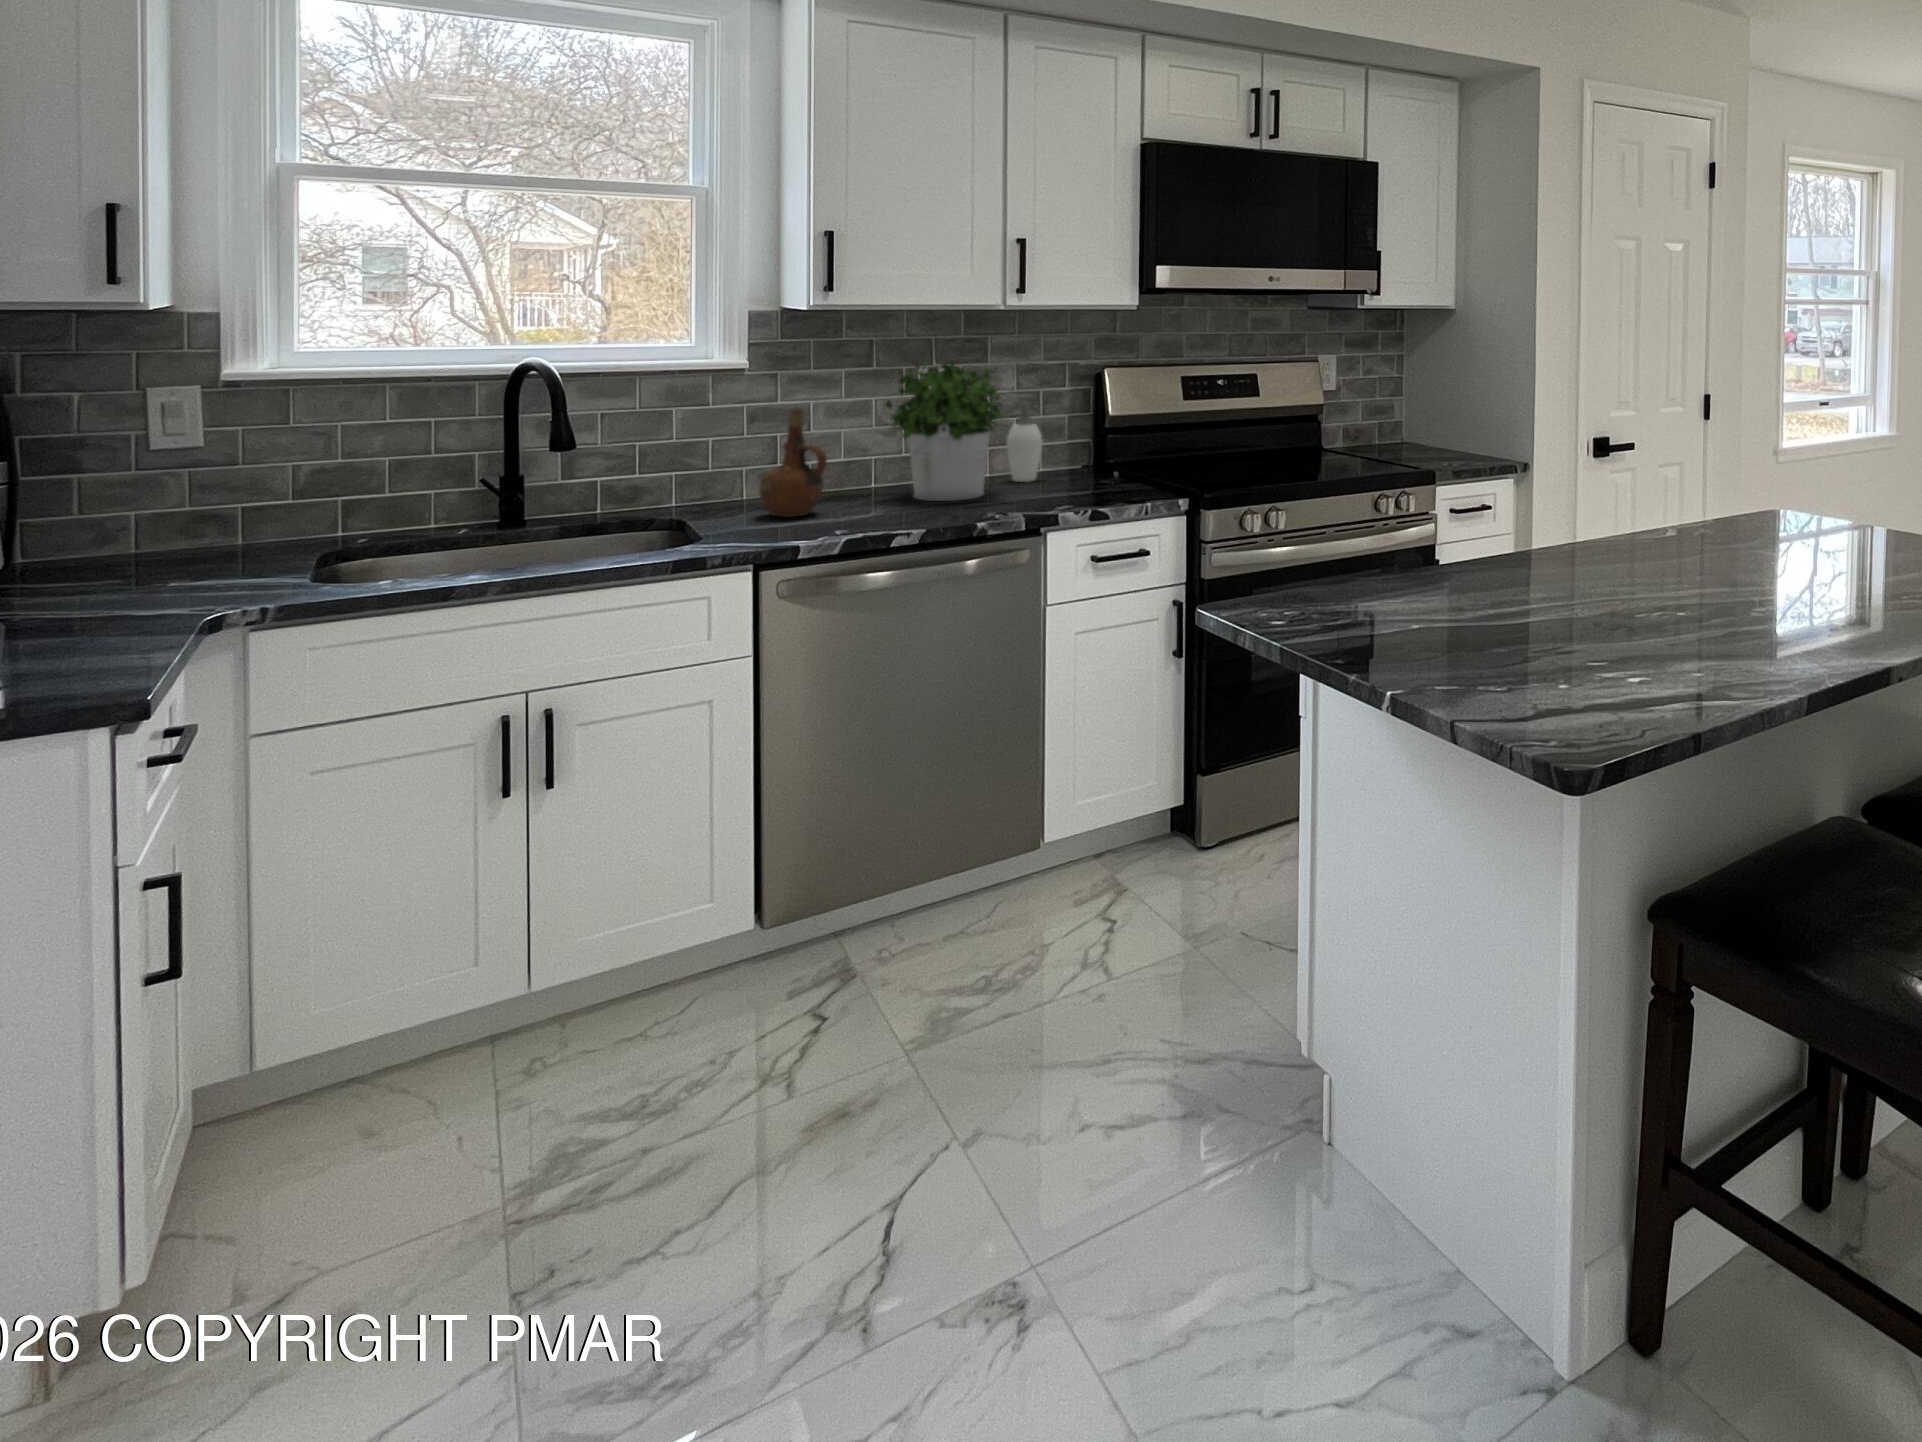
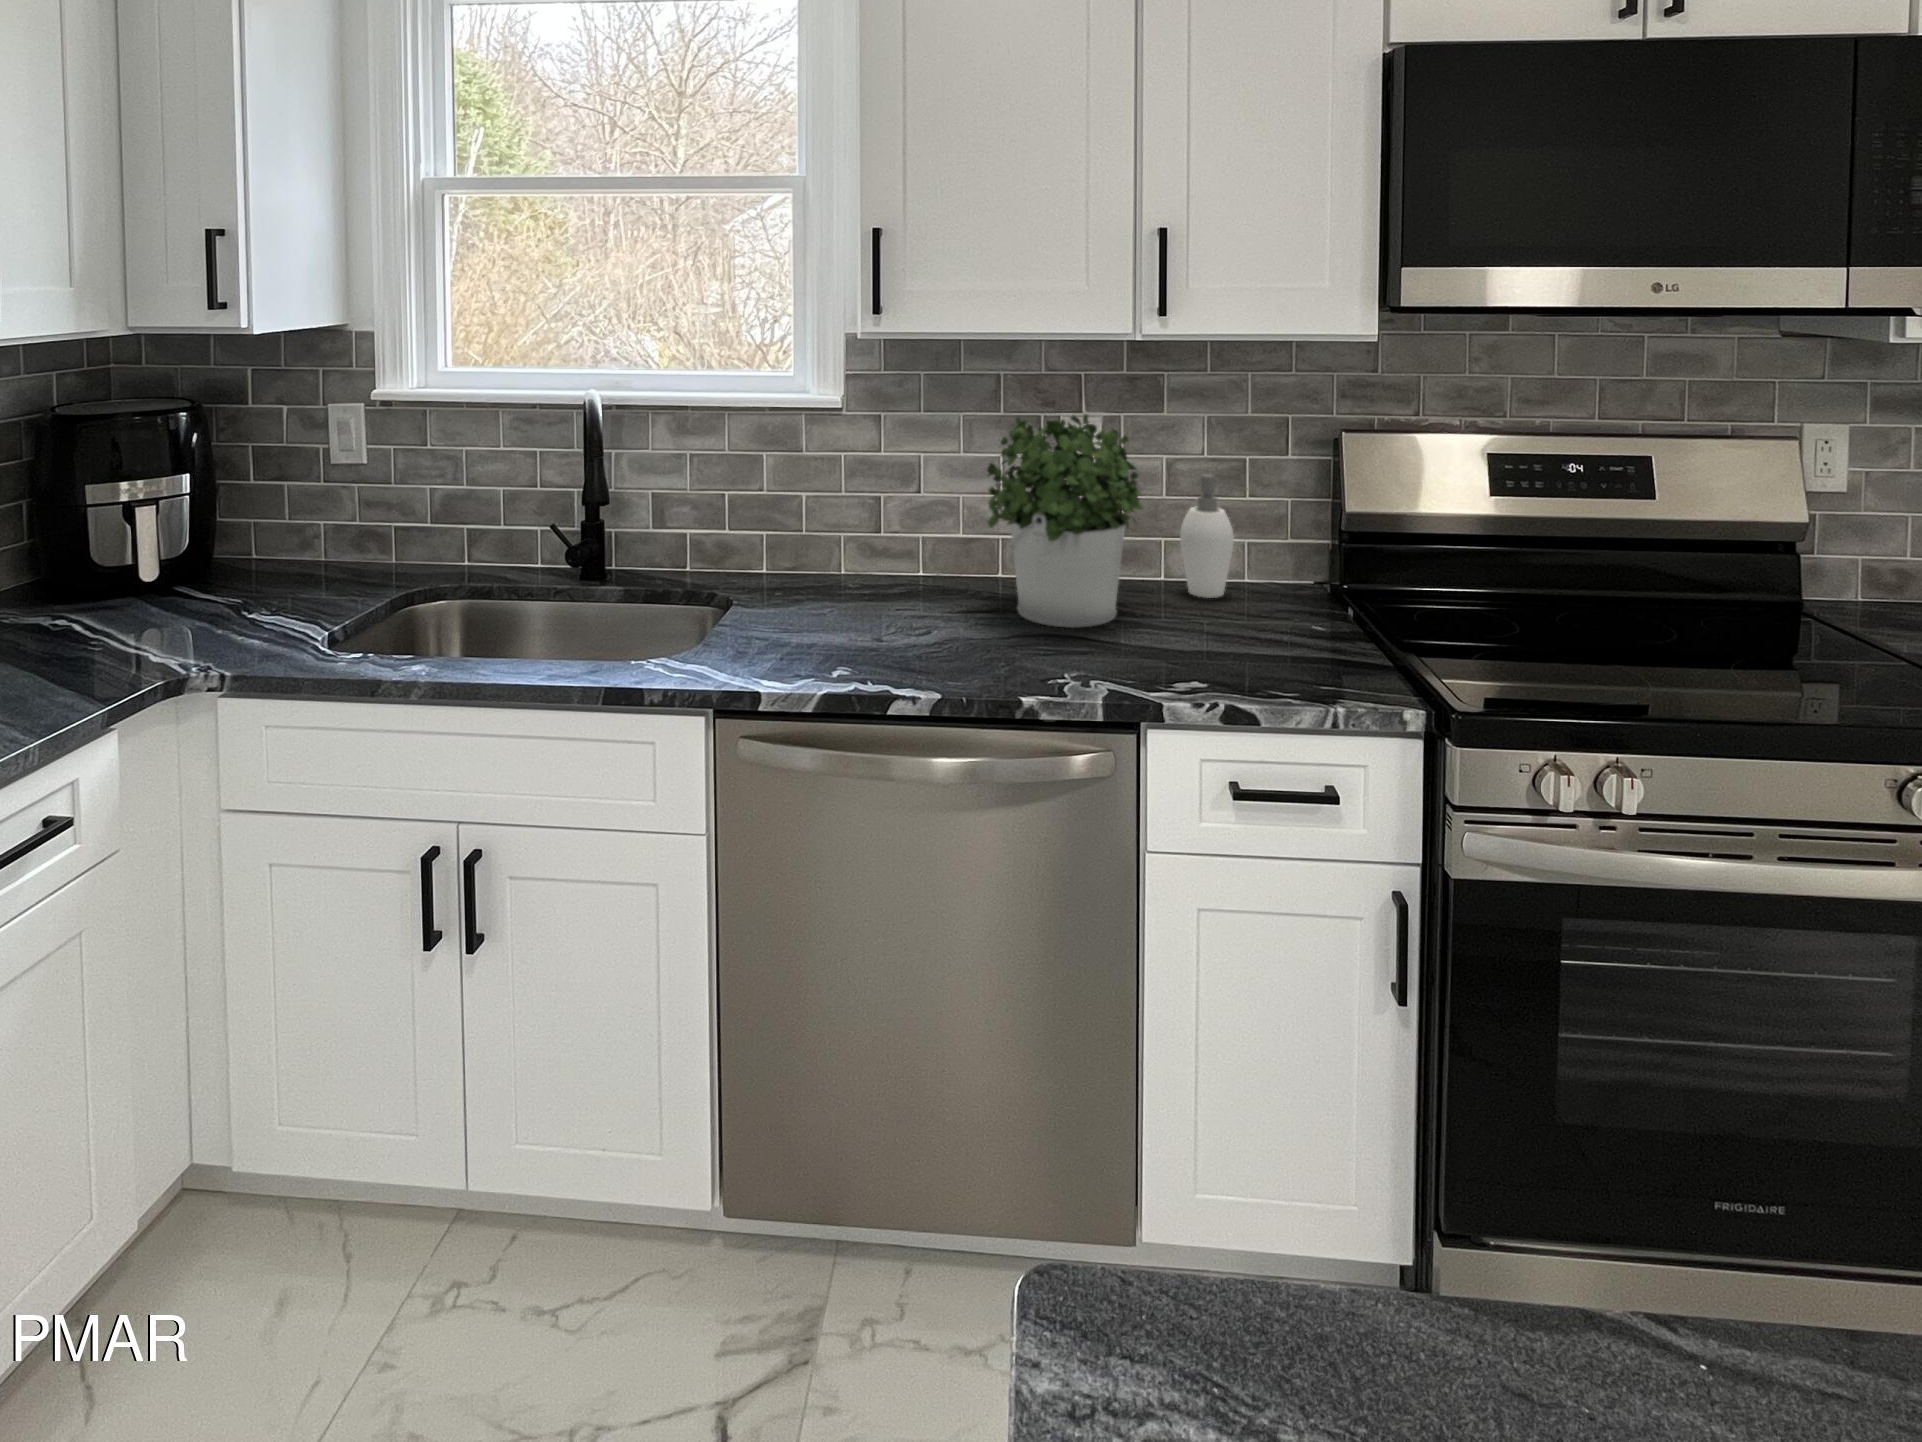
ceramic pitcher: present [759,409,827,517] -> none [804,475,882,621]

